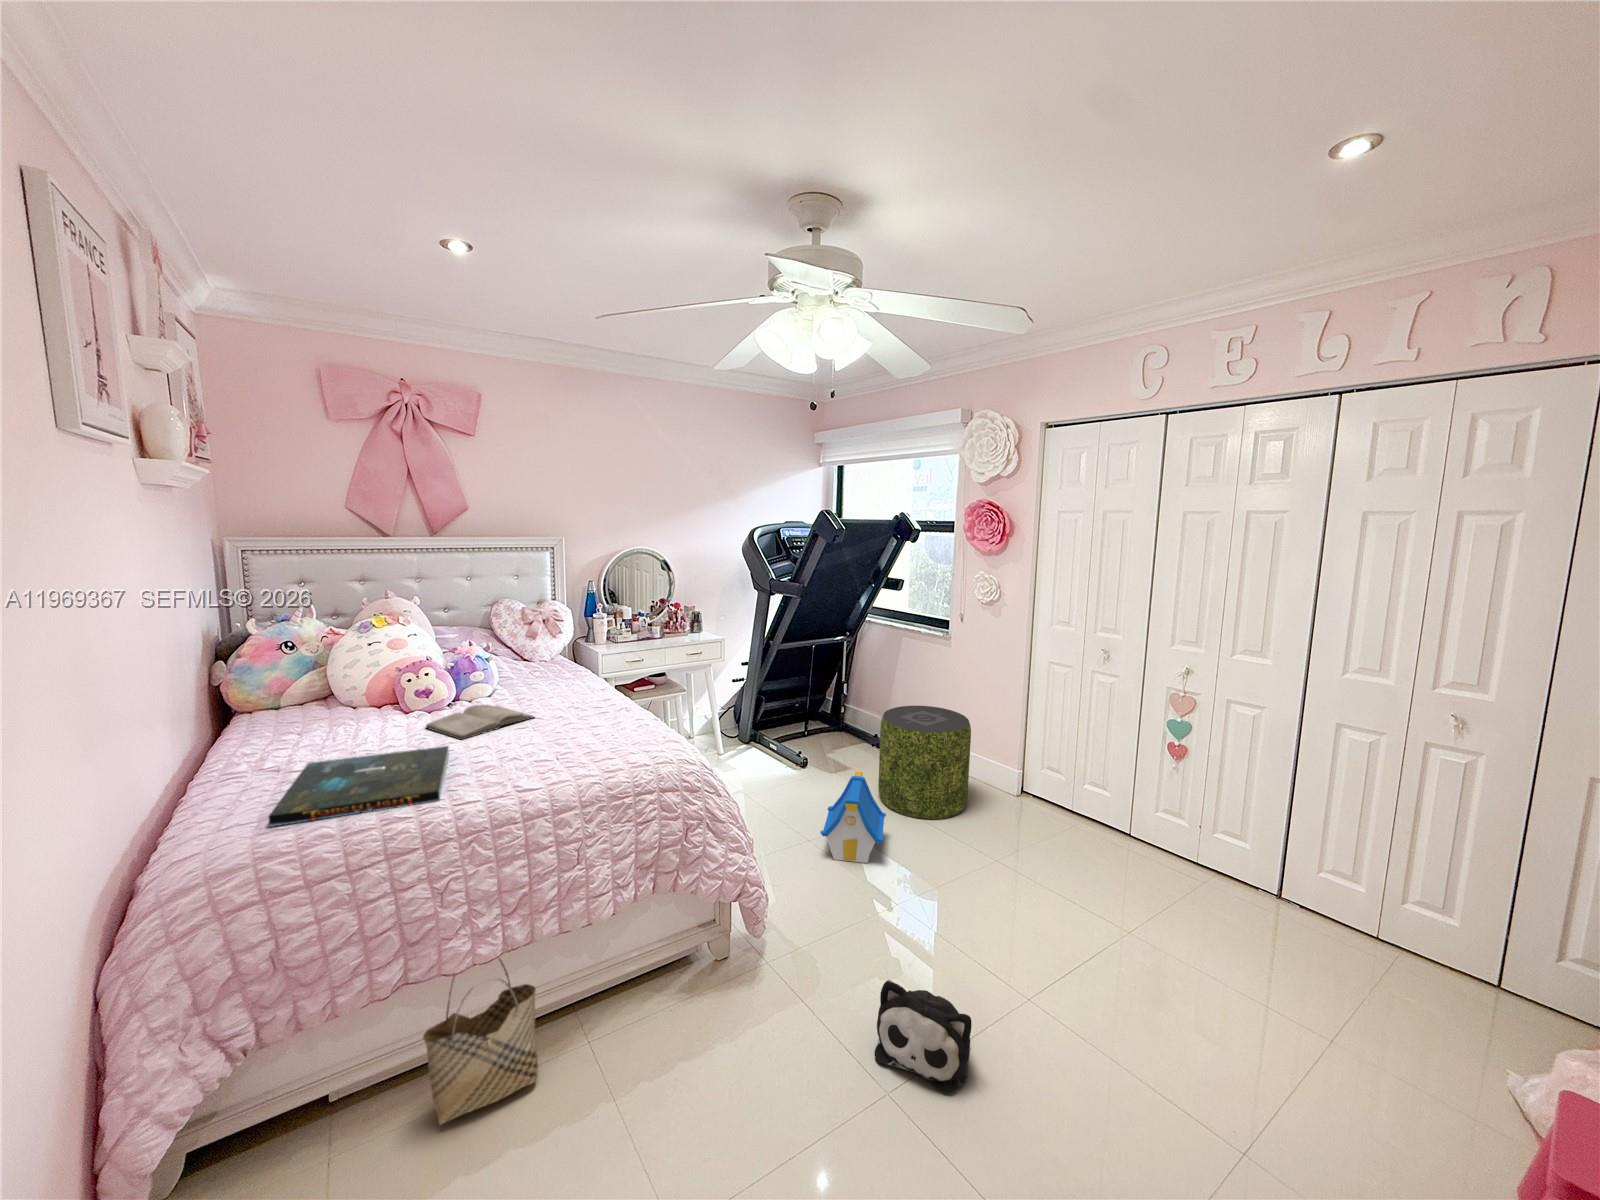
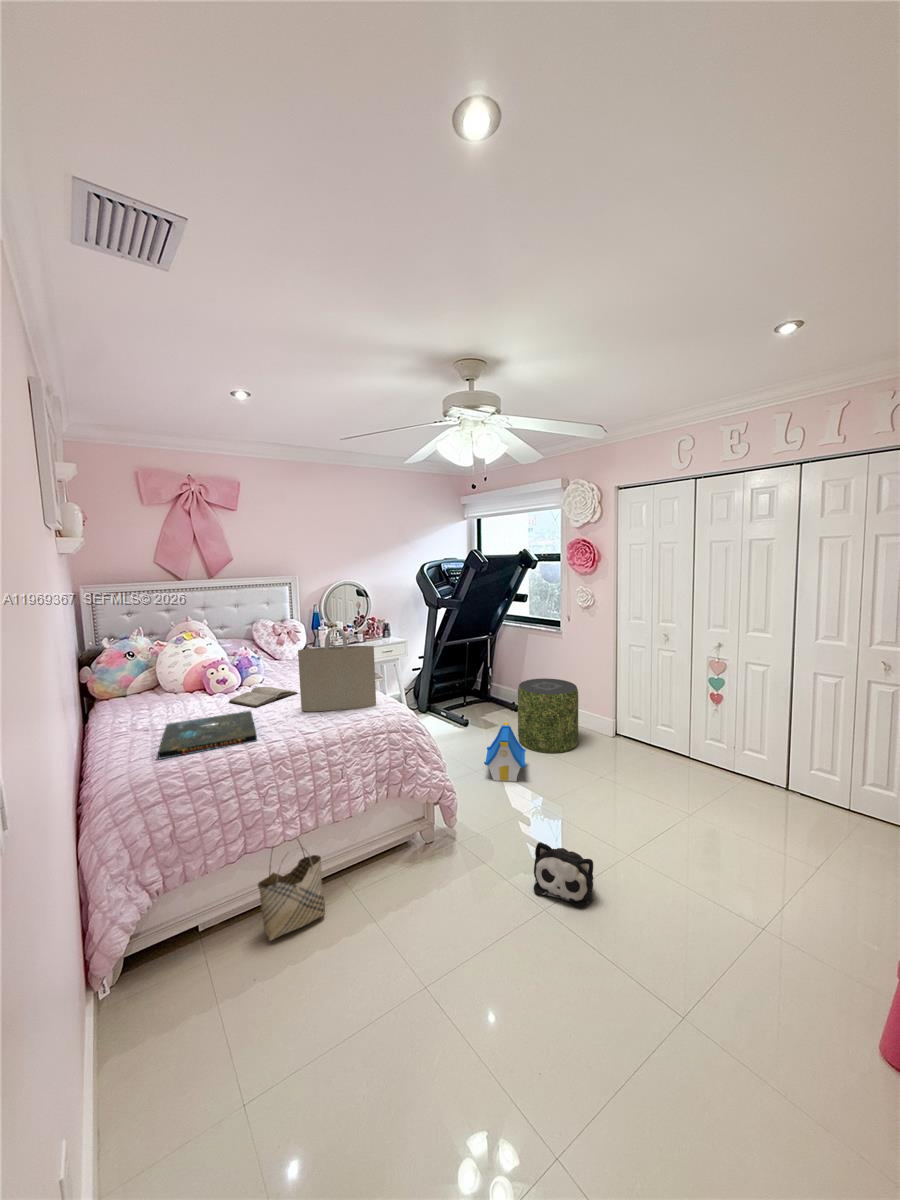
tote bag: none [525,621,647,751] -> present [298,627,376,712]

